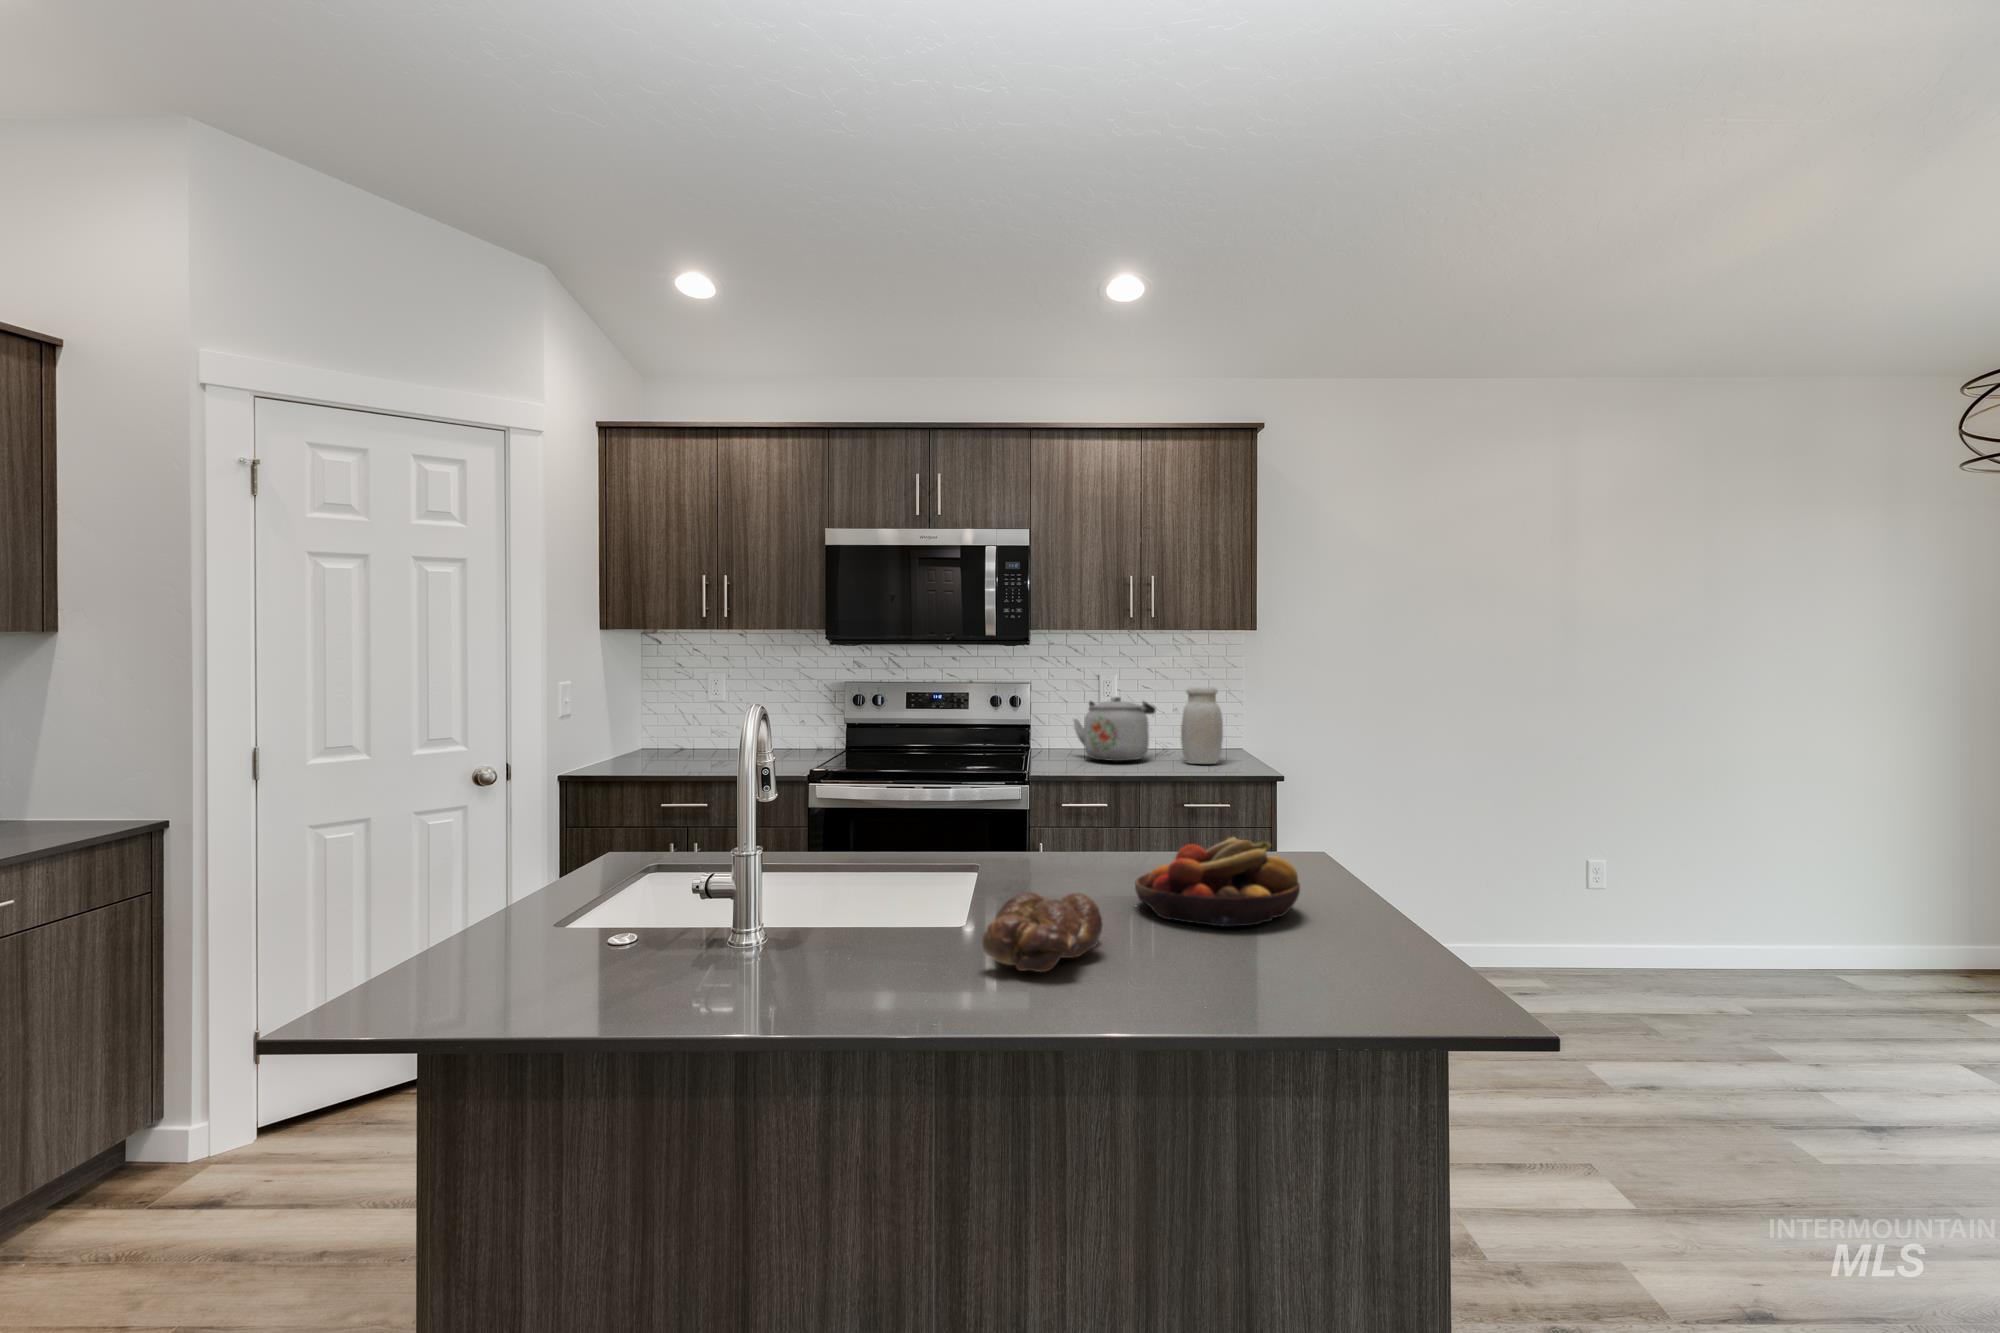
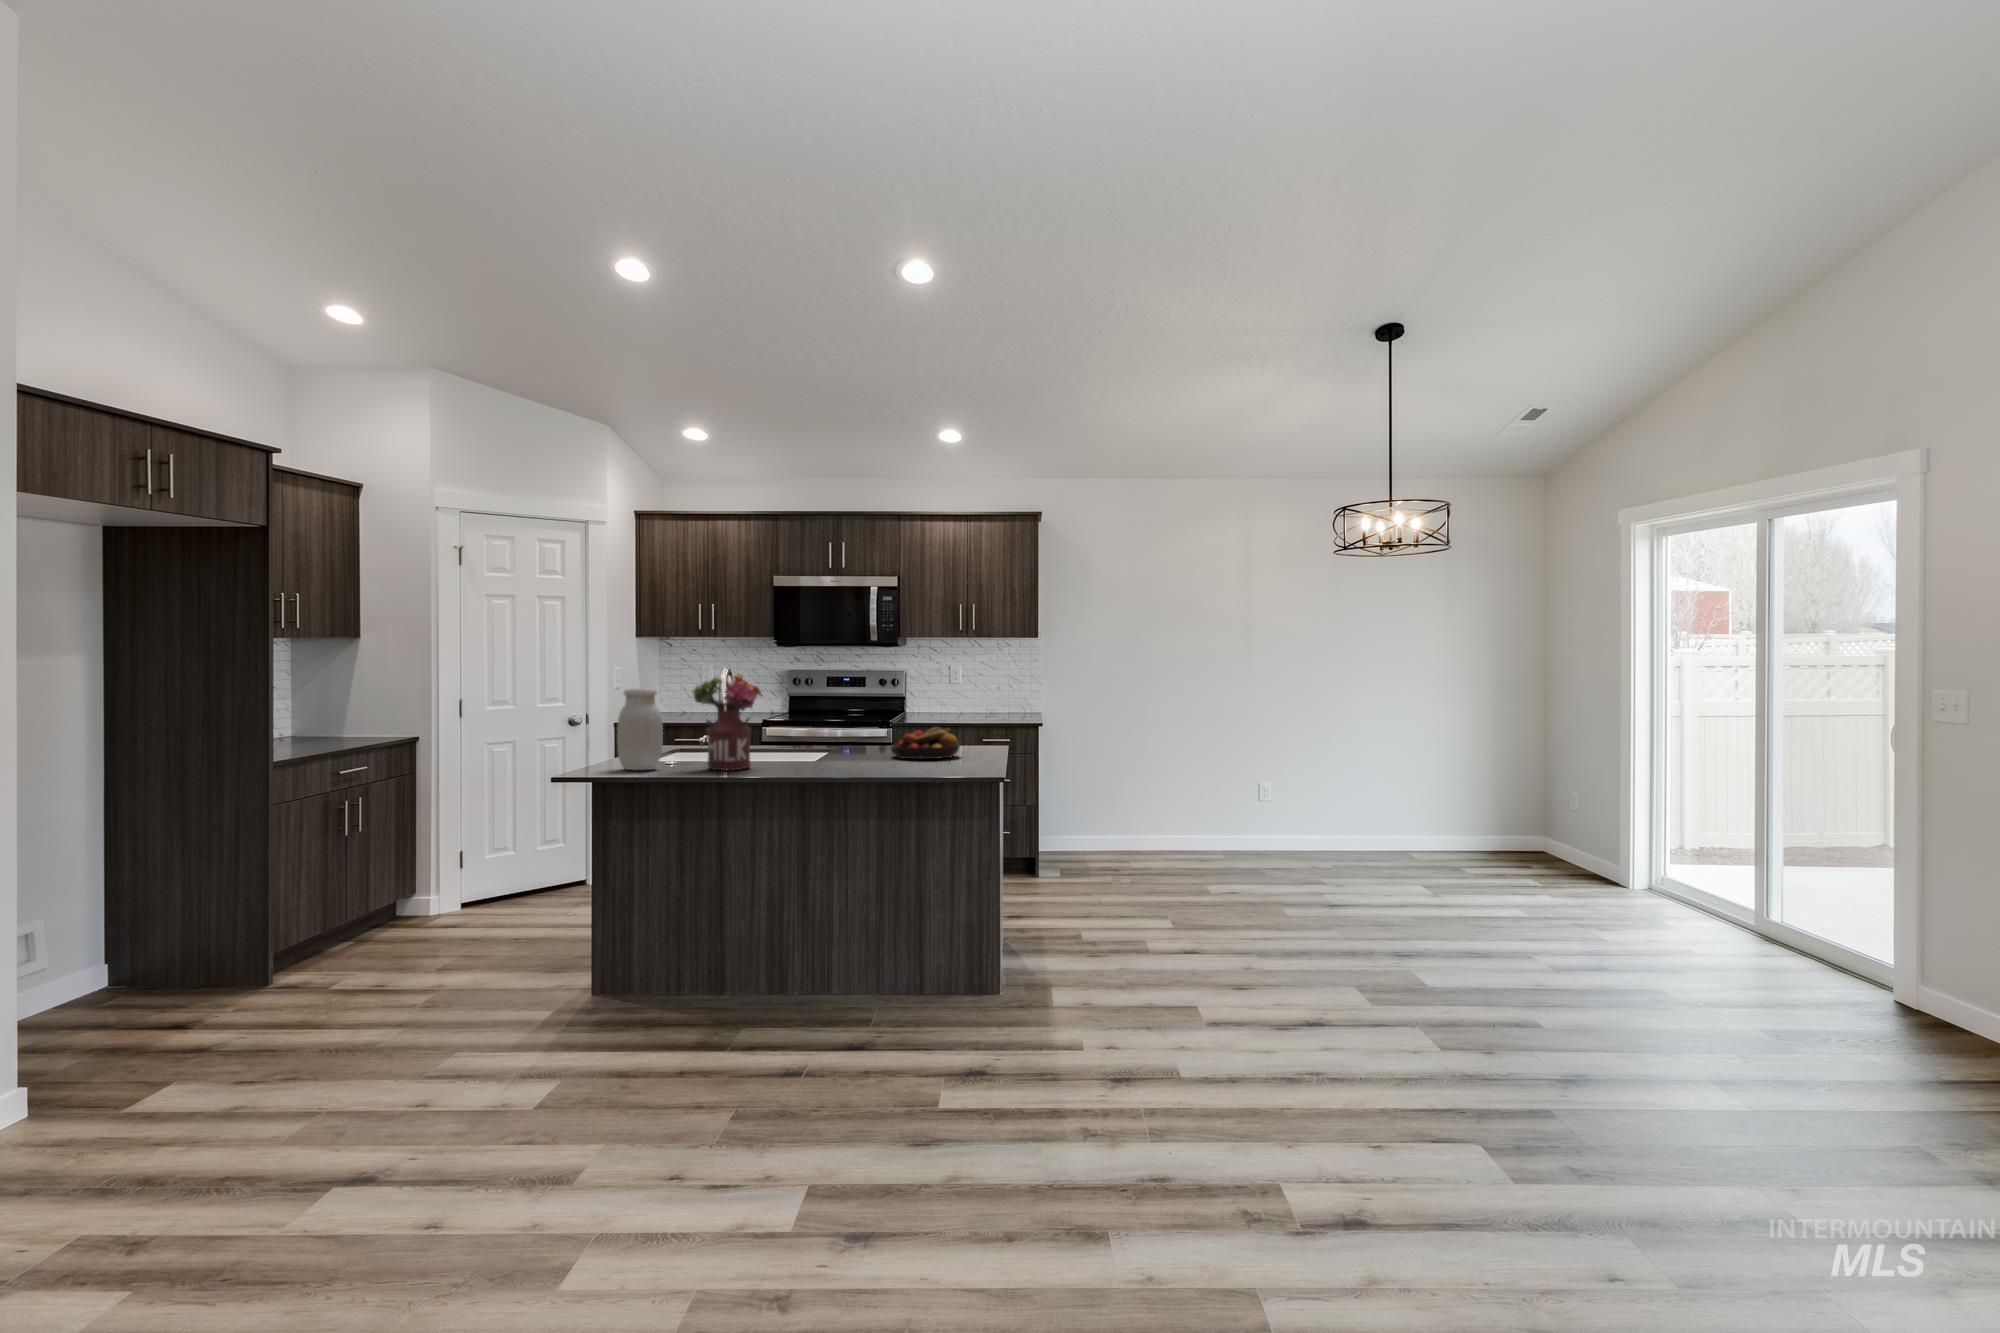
jar: present [1181,687,1223,764] -> present [617,688,663,770]
kettle: present [1074,697,1156,761] -> none [927,677,977,715]
flower arrangement: none [663,727,849,996] -> present [693,675,761,770]
bread loaf: present [982,892,1103,972] -> none [813,741,866,767]

